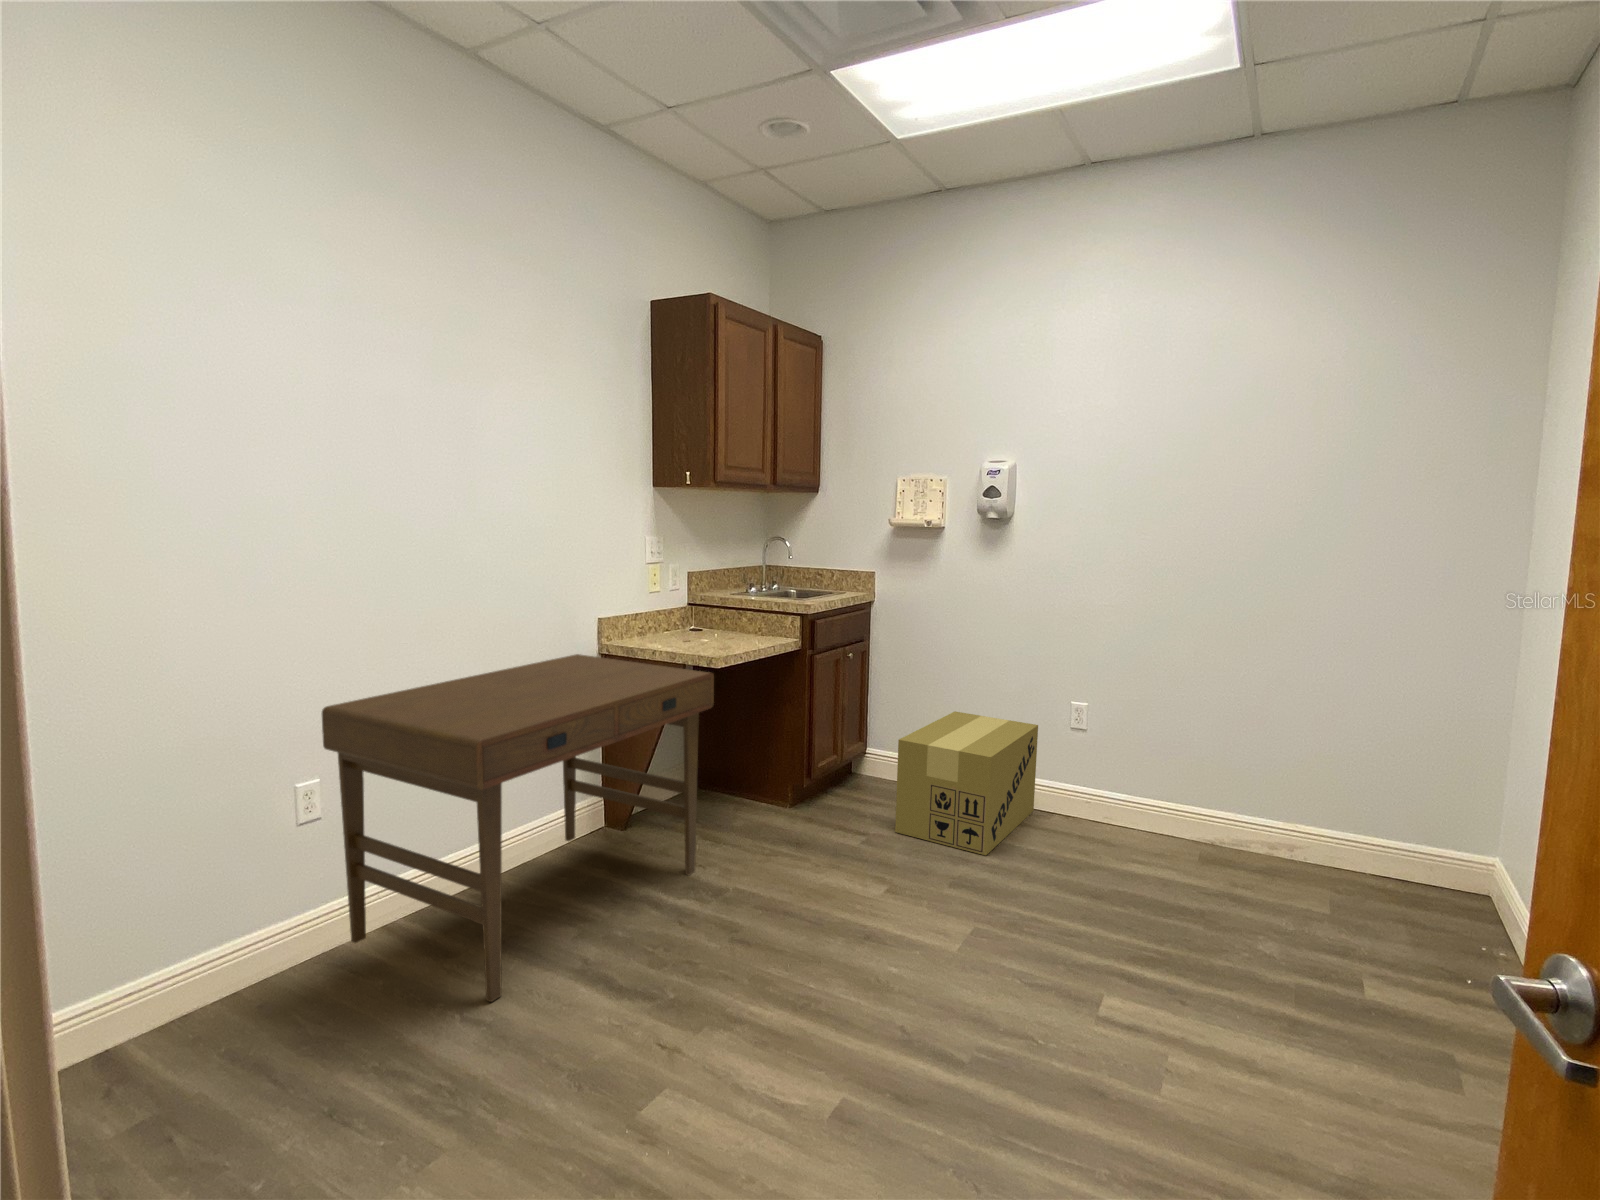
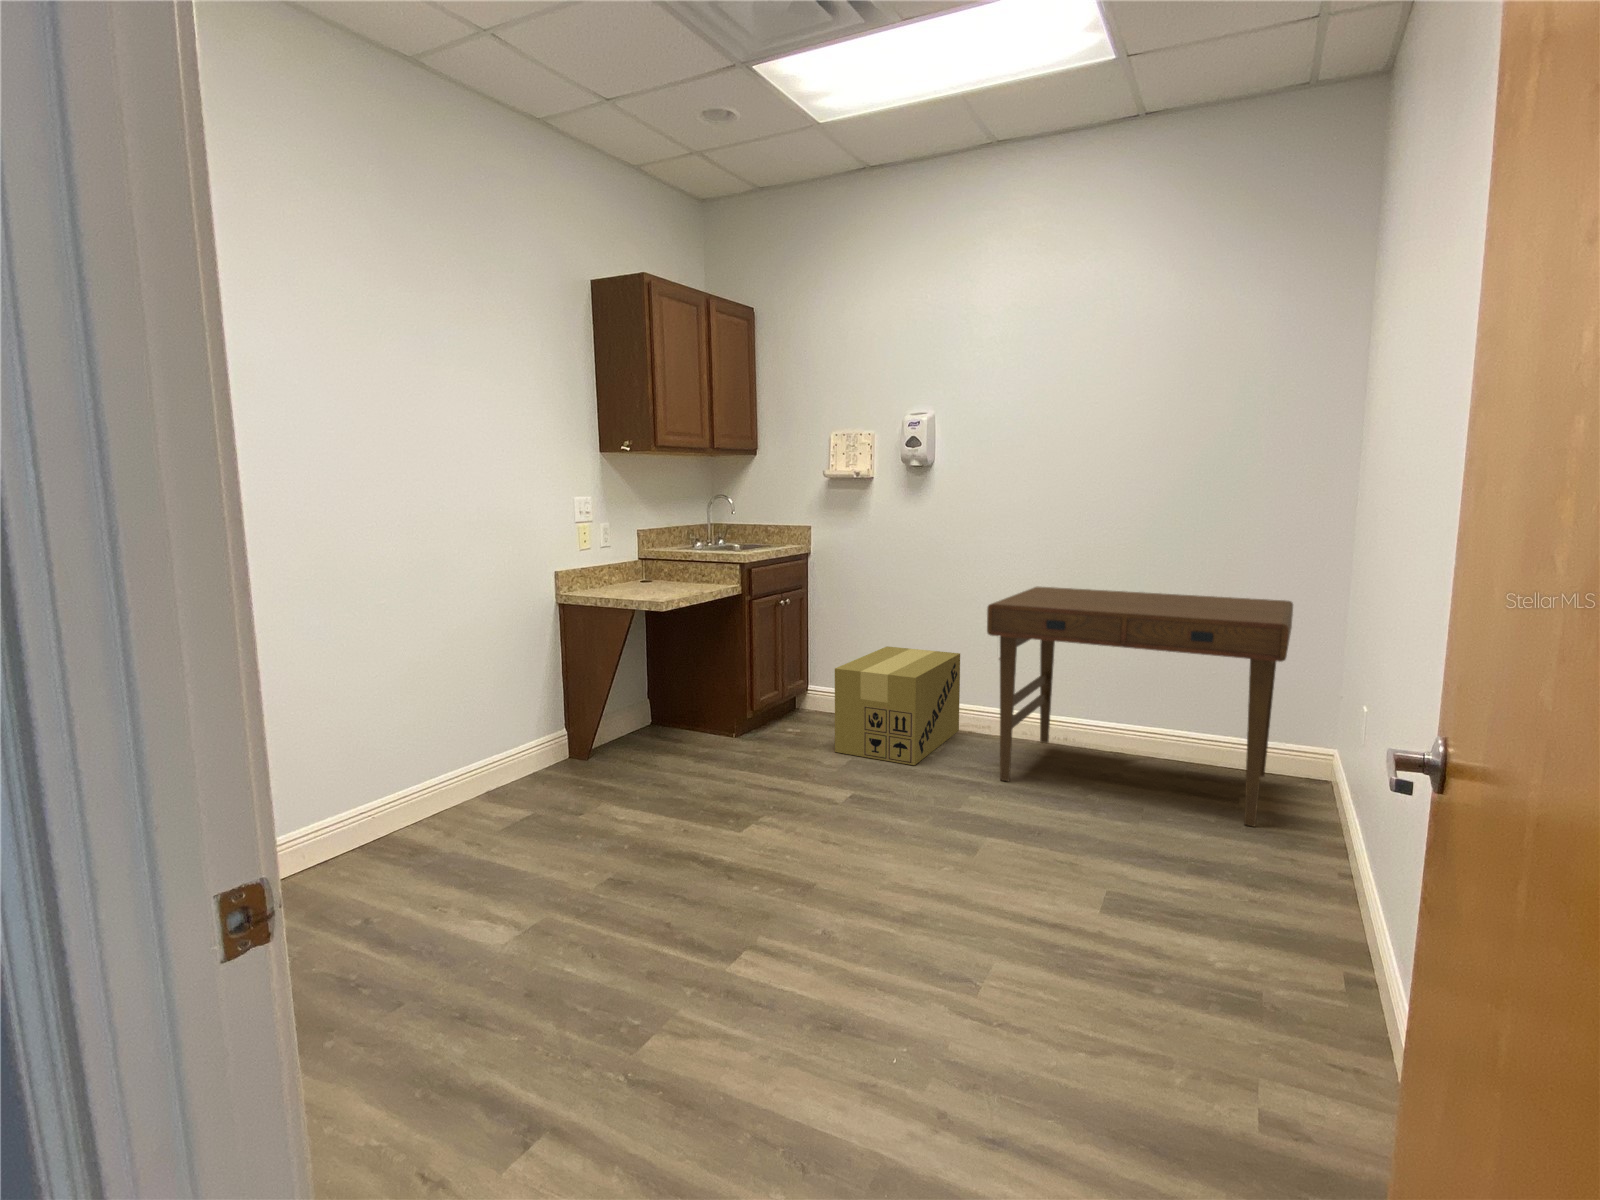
desk: present [322,654,714,1002] -> present [987,587,1293,826]

